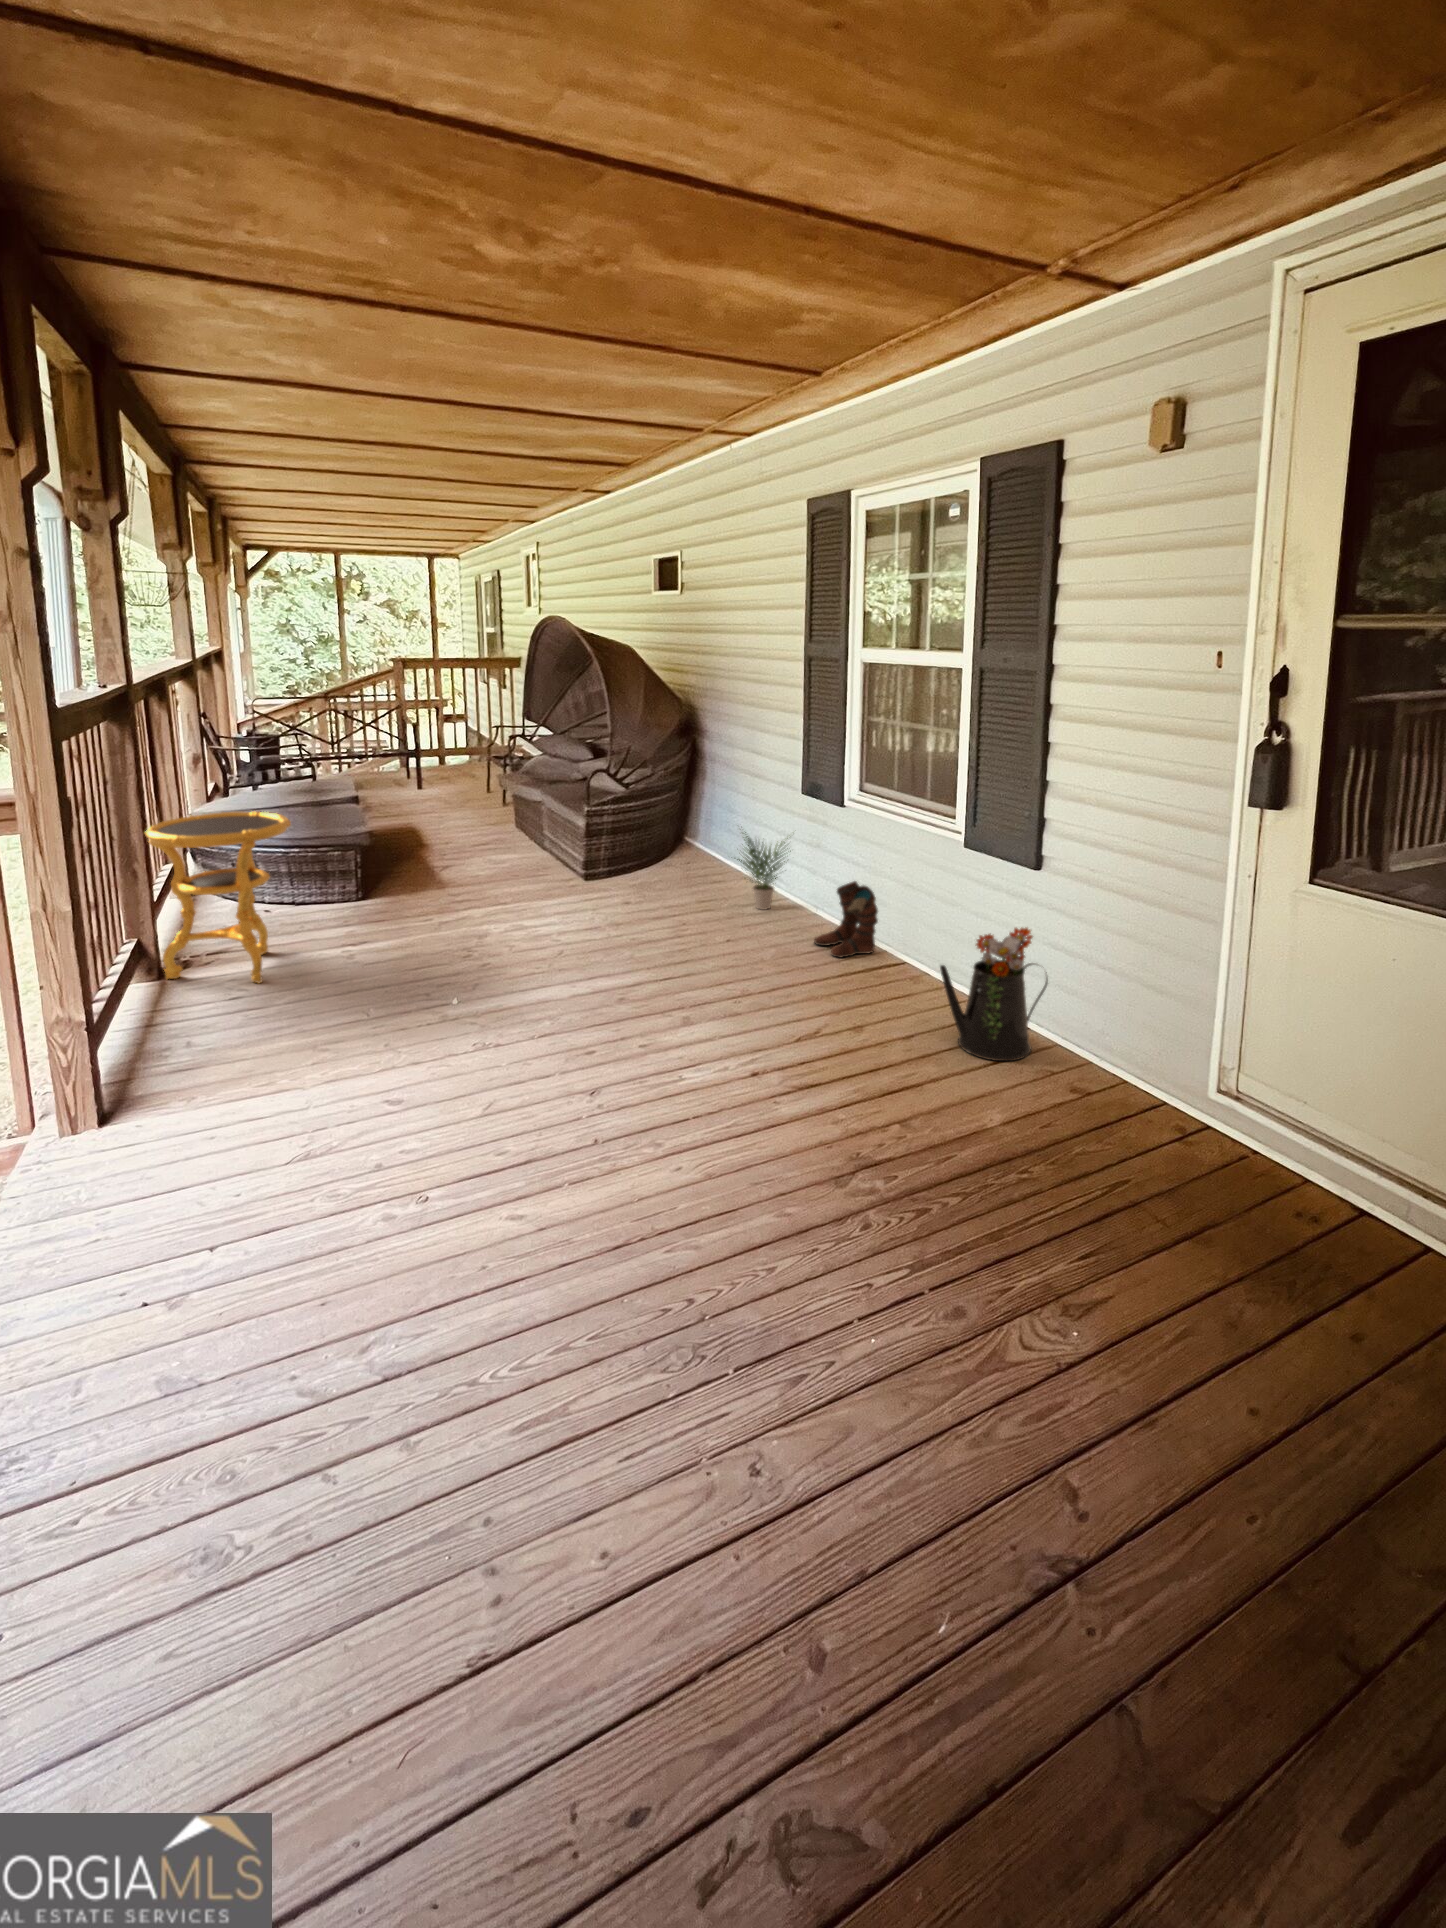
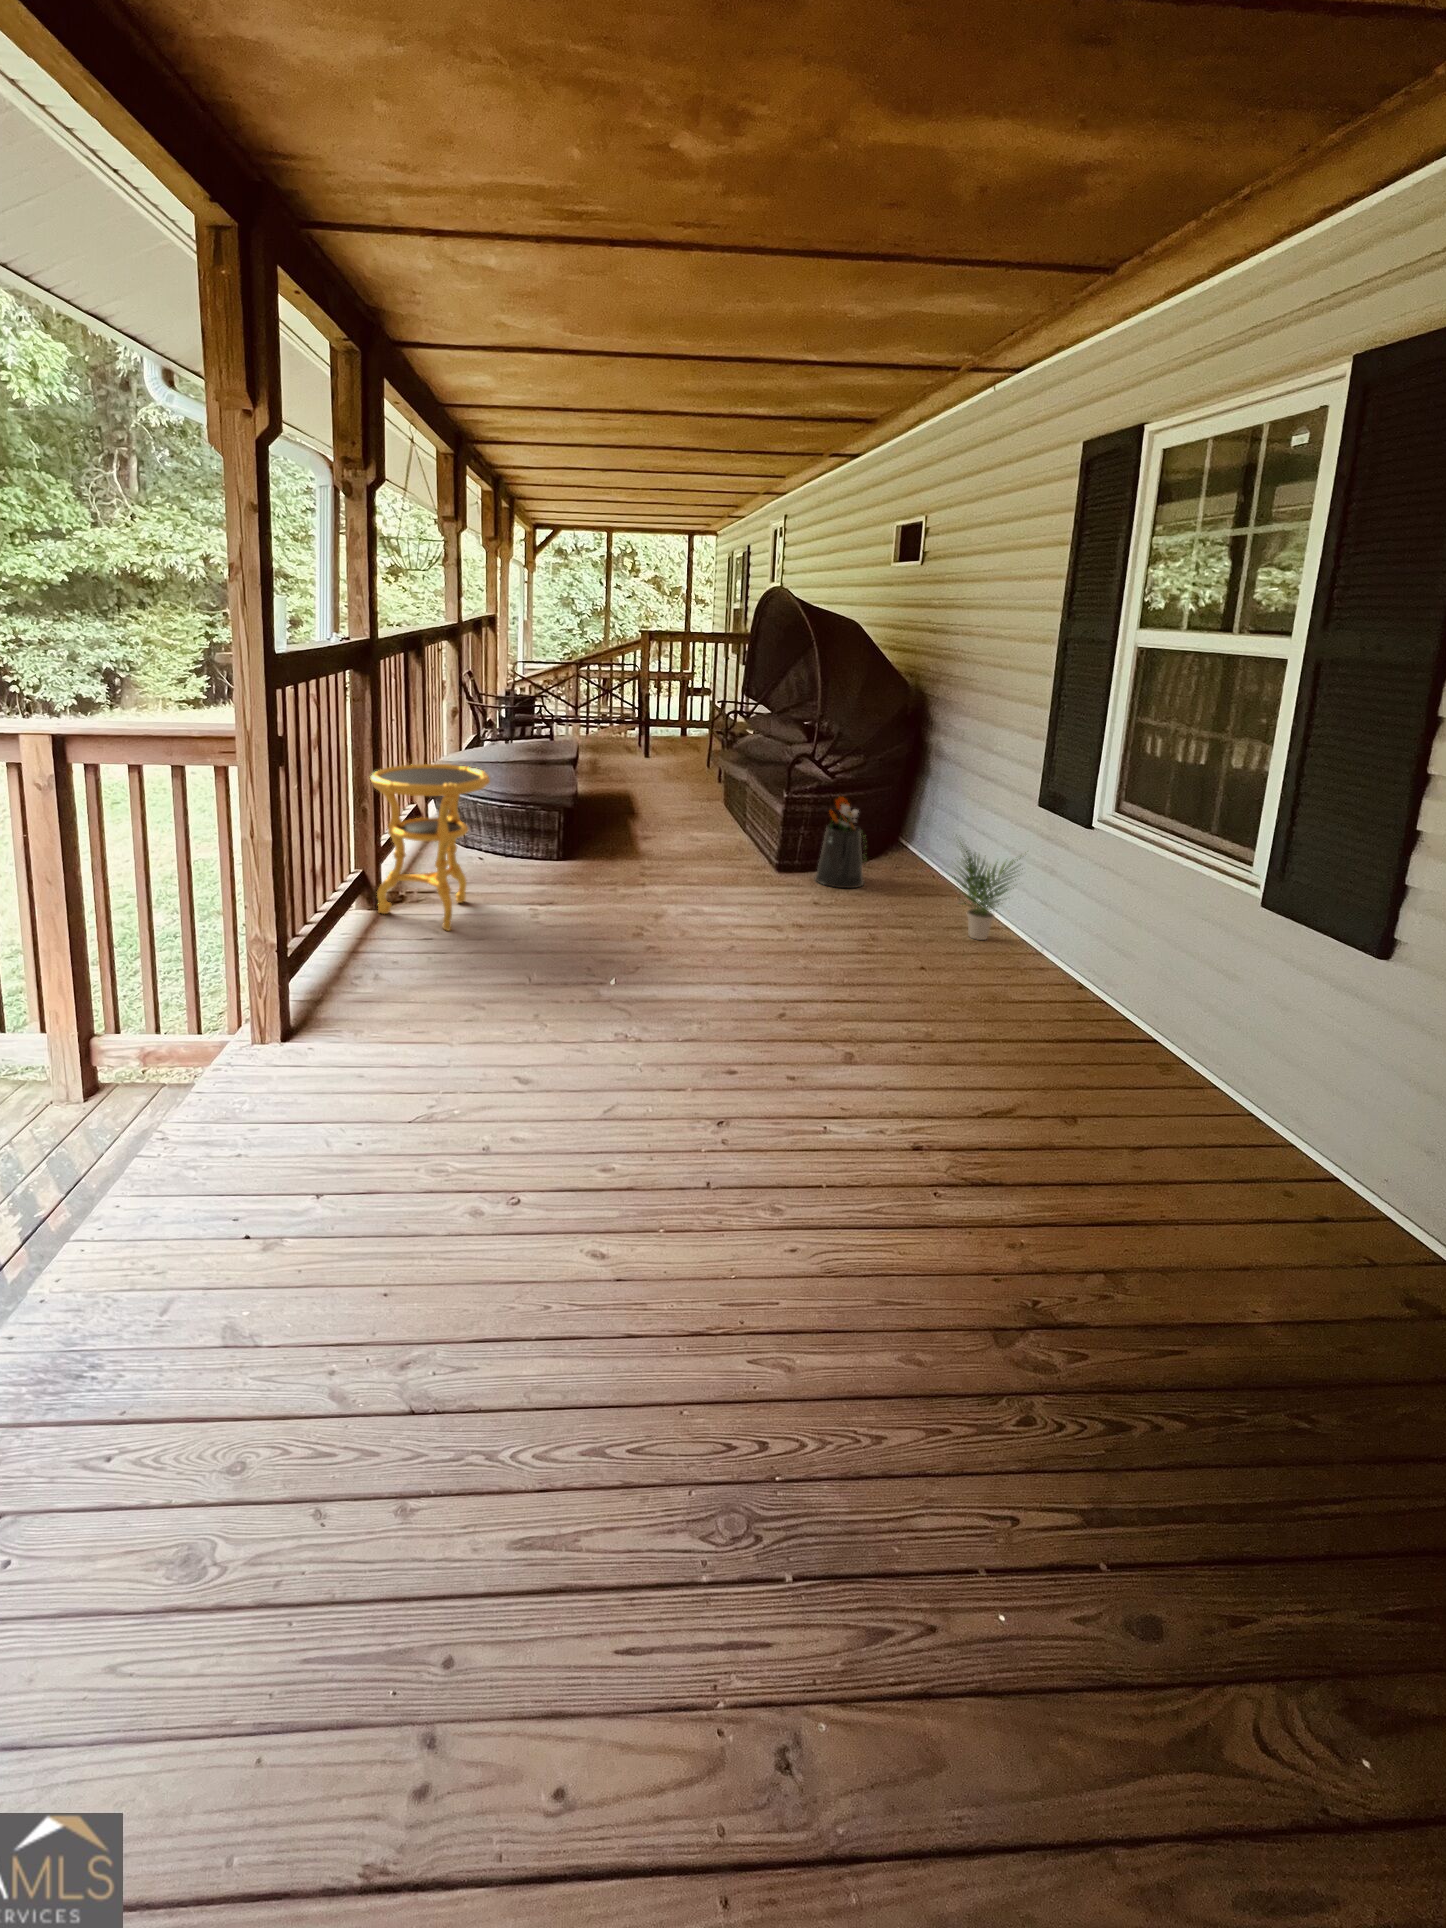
boots: present [814,881,878,958] -> none [1035,925,1128,1021]
watering can: present [940,928,1048,1061] -> present [815,797,866,888]

